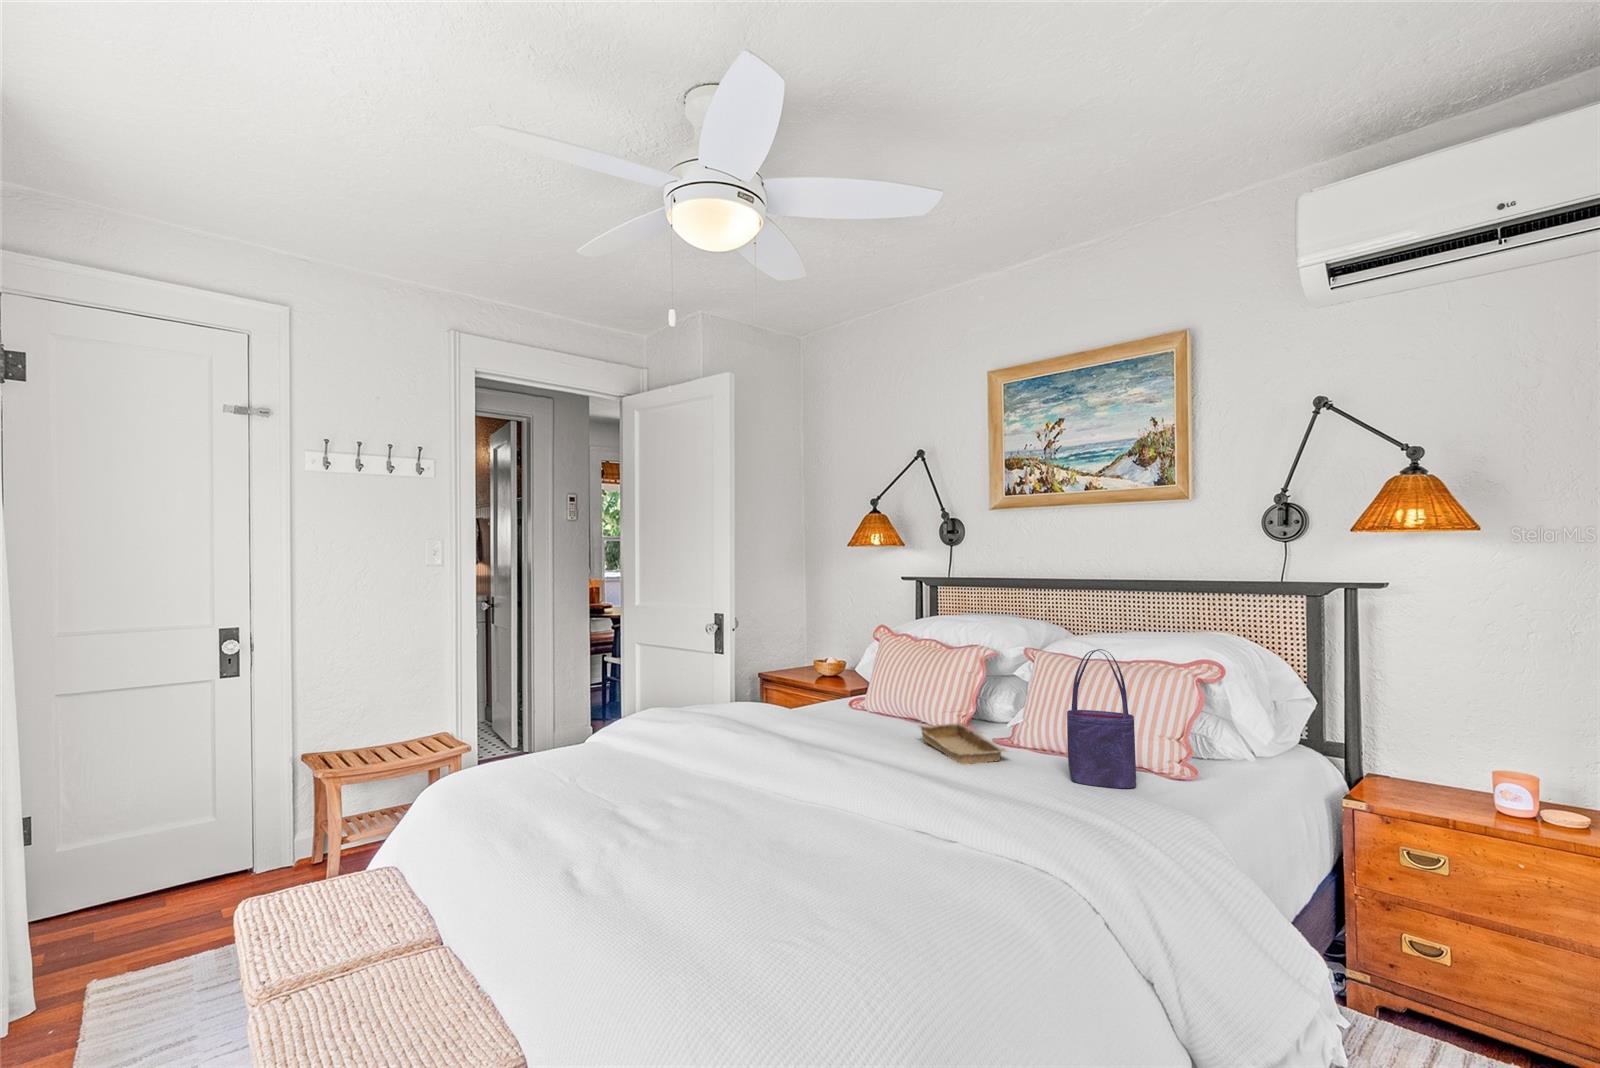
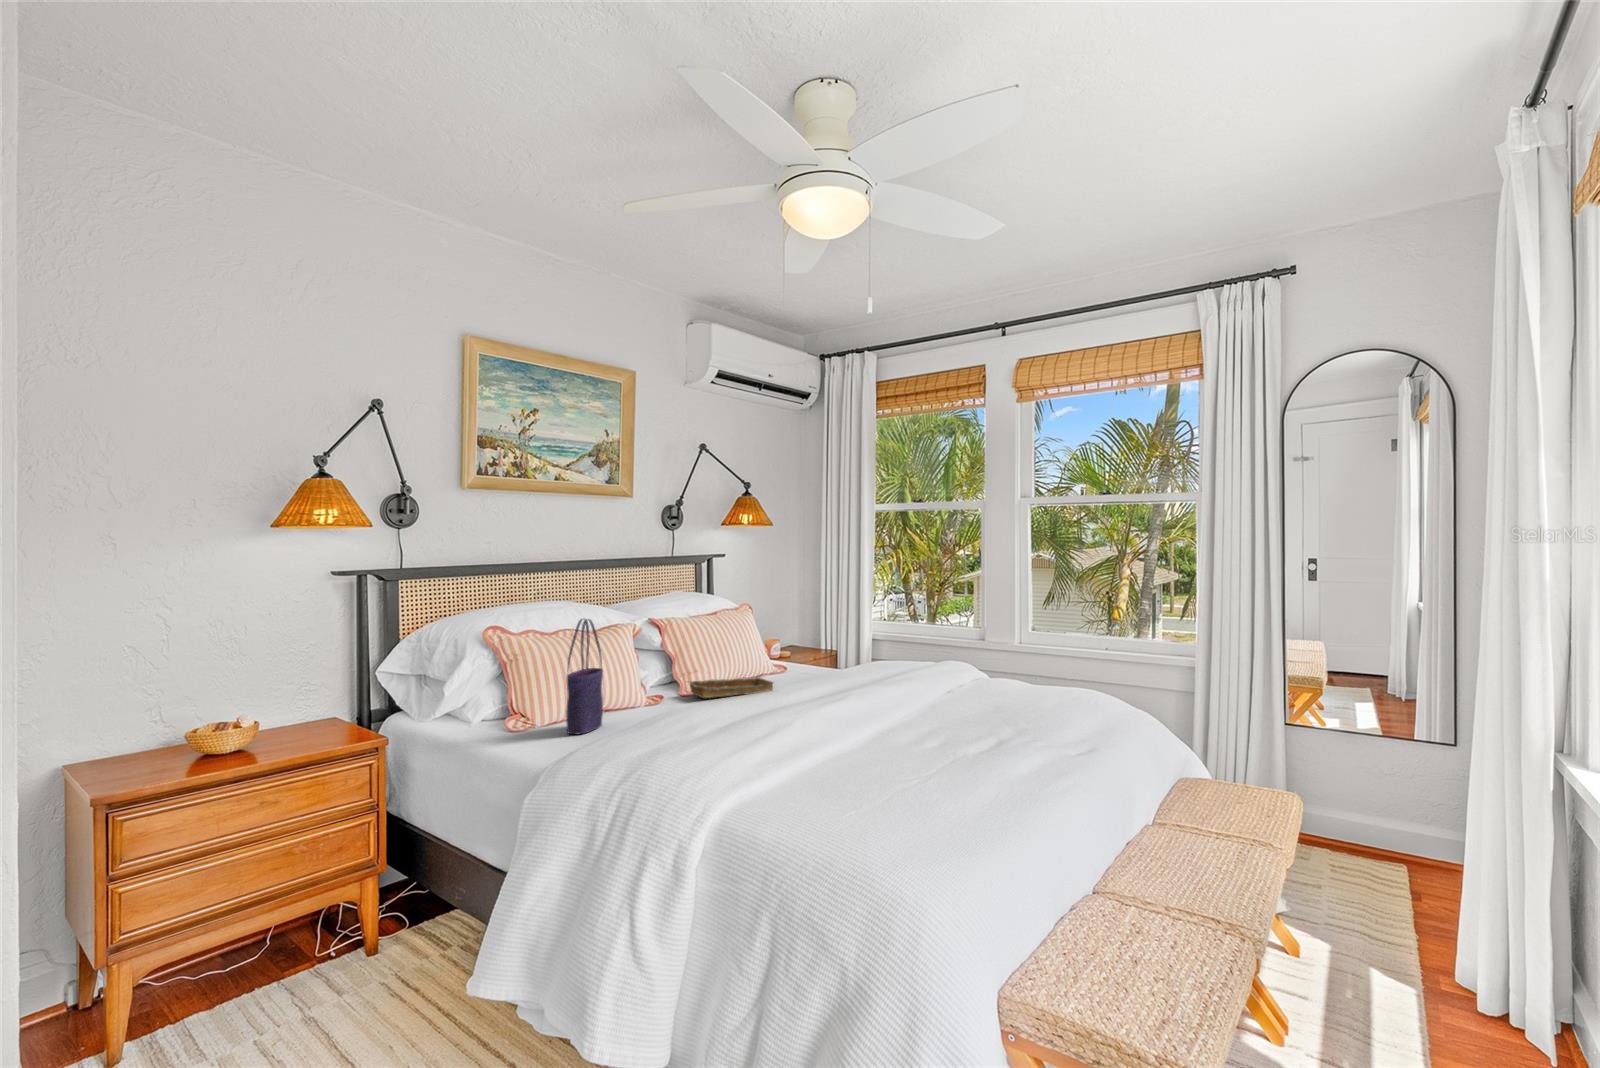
tote bag: present [1067,649,1136,788] -> present [566,618,603,734]

